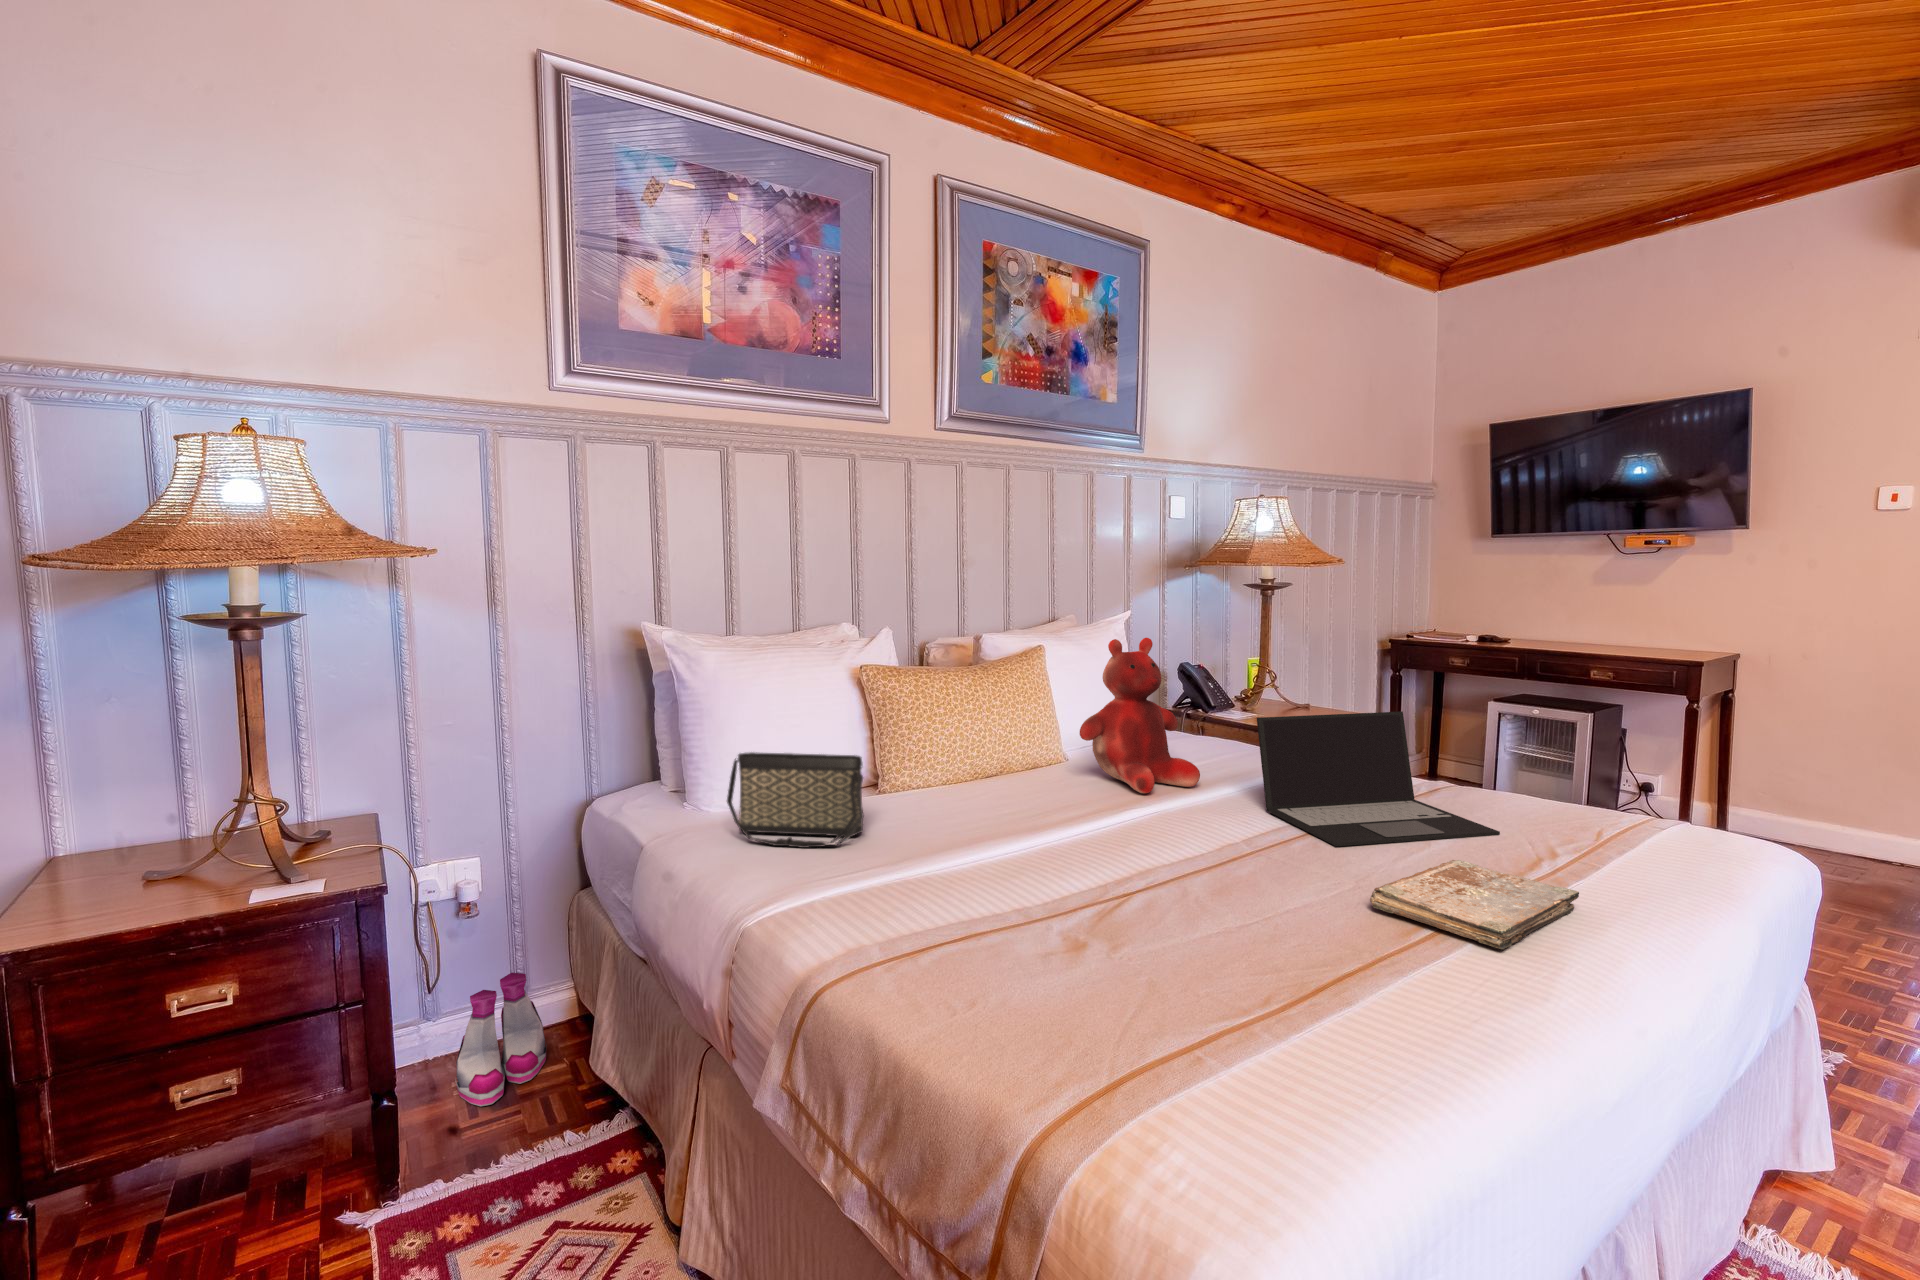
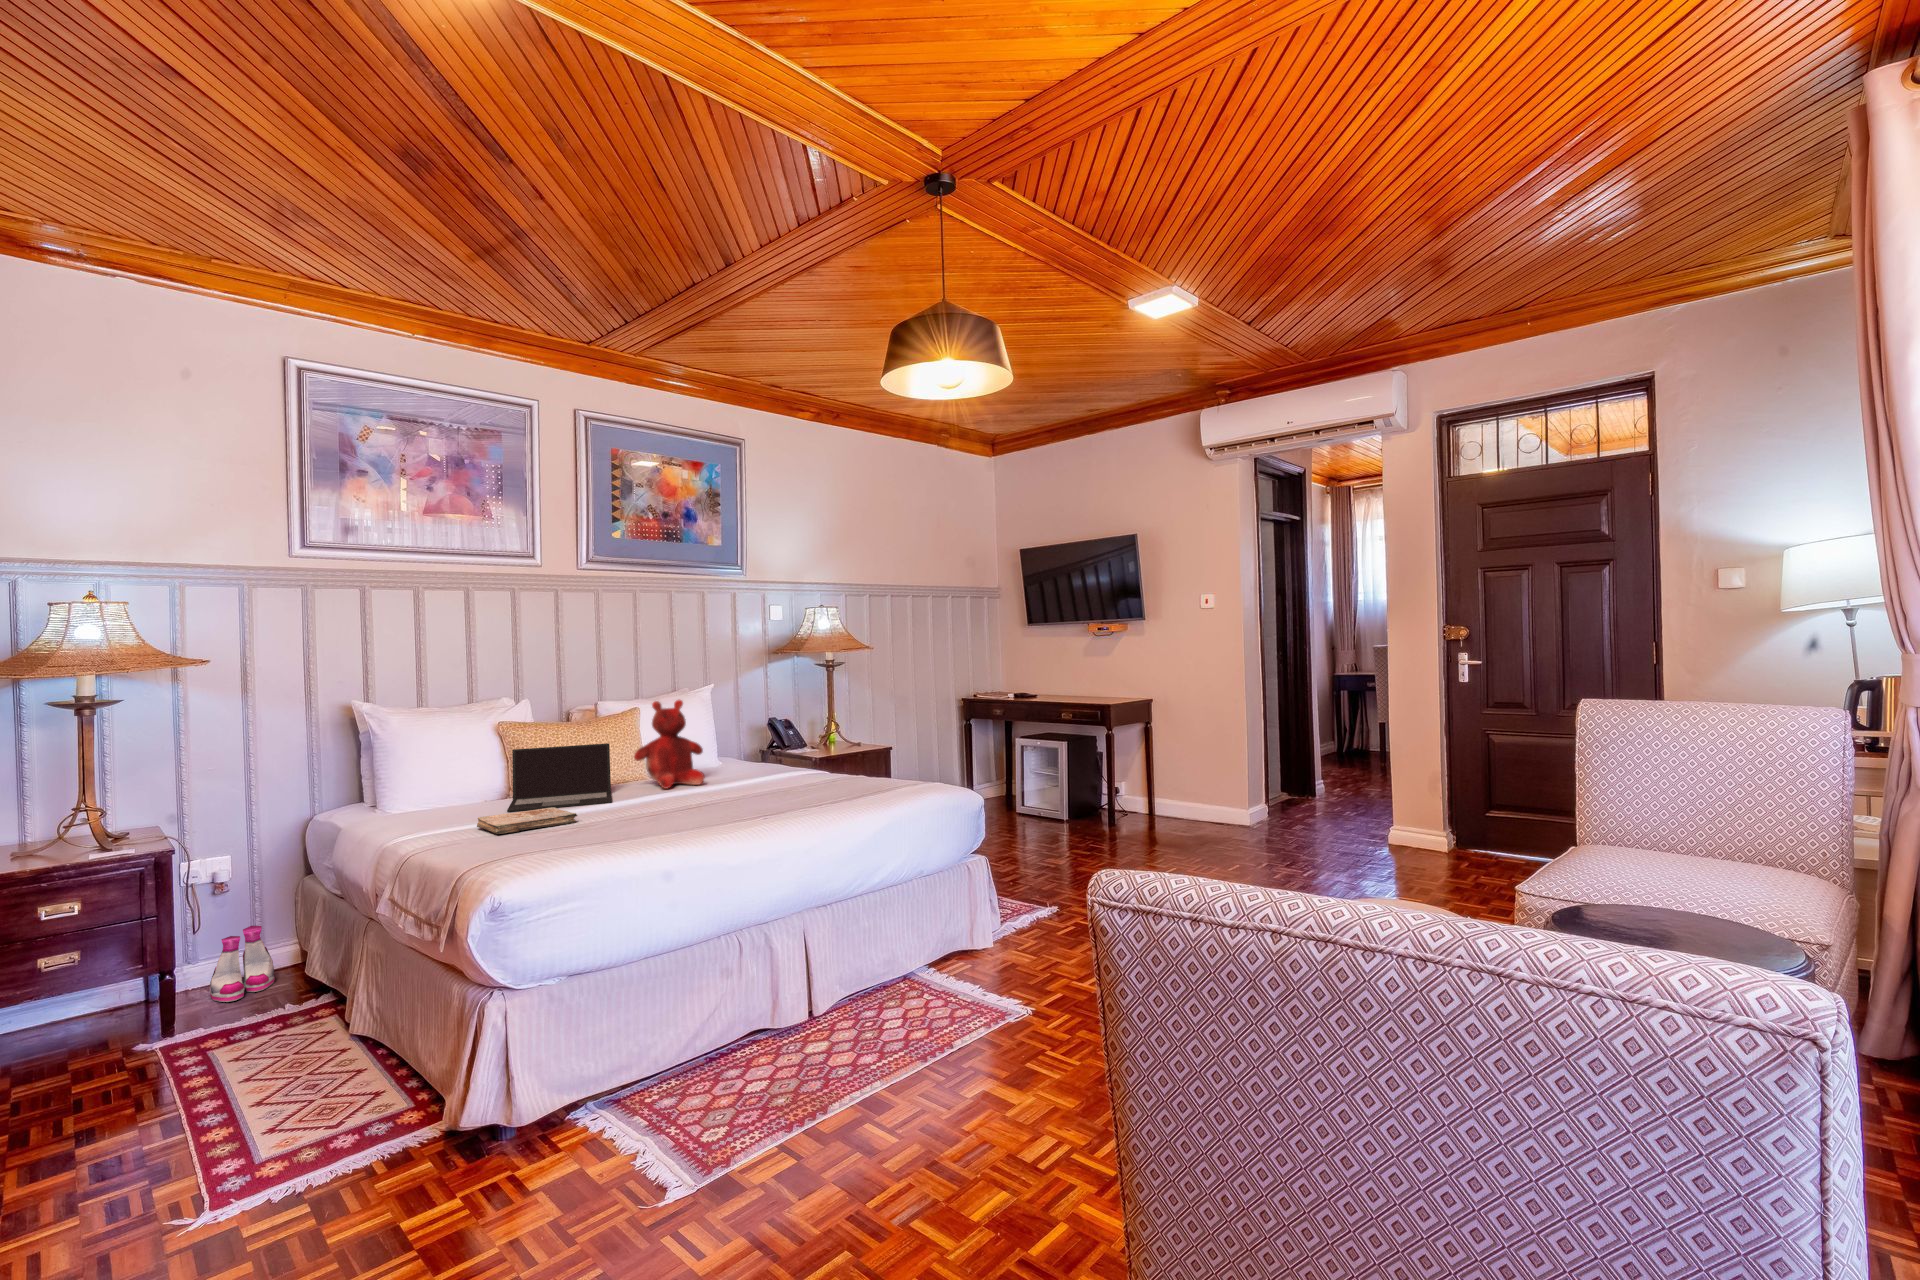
laptop: present [1257,711,1500,846] -> present [507,743,612,812]
handbag: present [727,752,864,848] -> none [392,769,476,819]
book: present [1370,860,1579,949] -> present [477,807,577,834]

